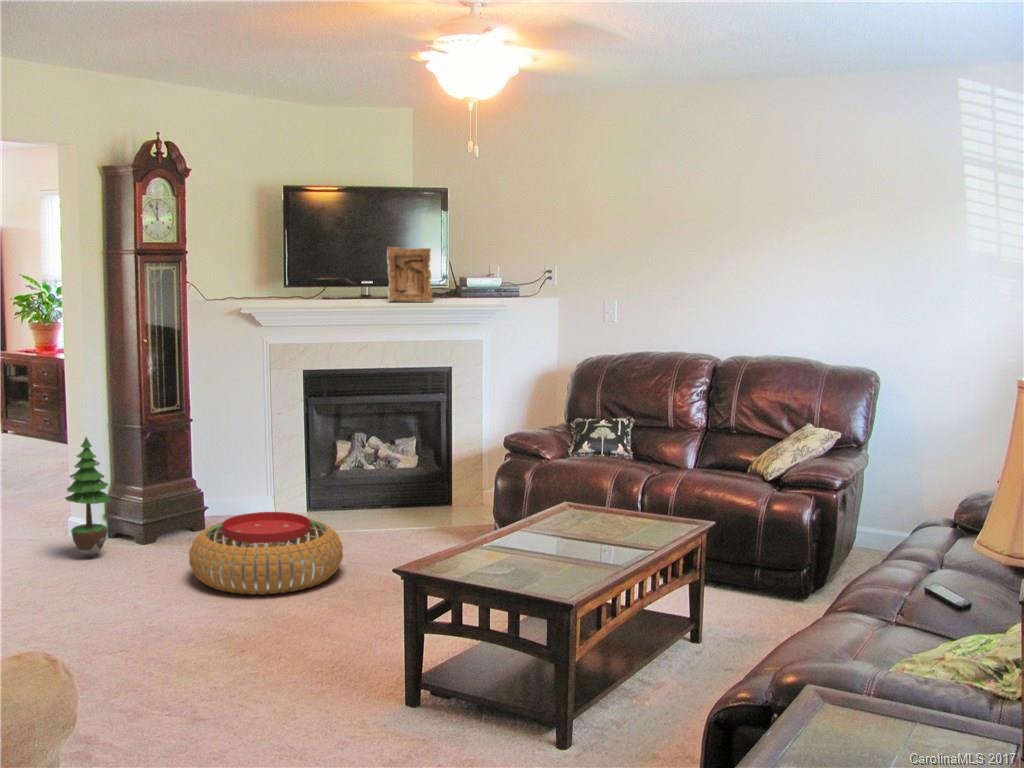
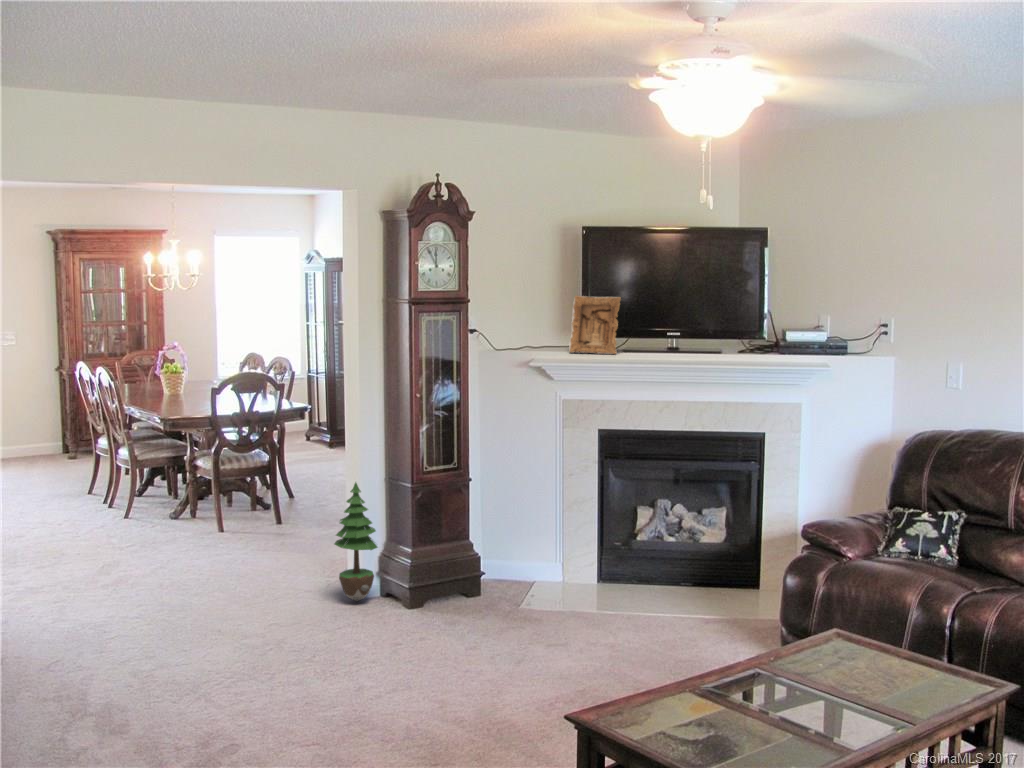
picture frame: present [387,247,433,302] -> present [569,296,621,354]
pouf: present [189,512,343,595] -> none [413,579,580,678]

